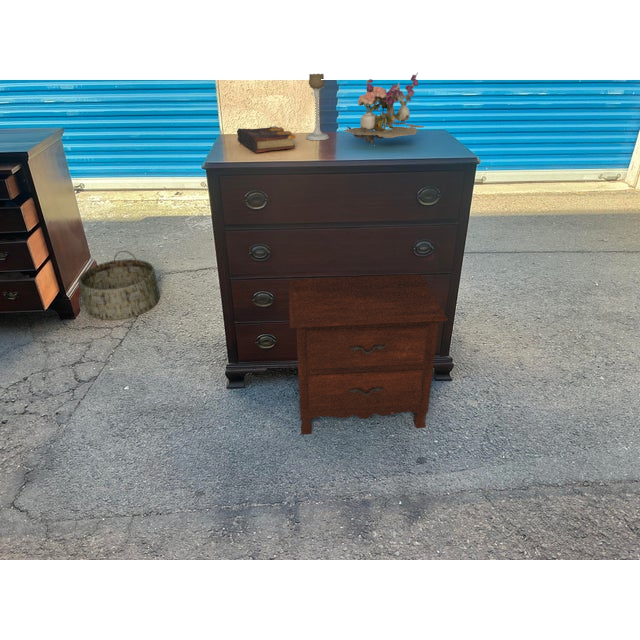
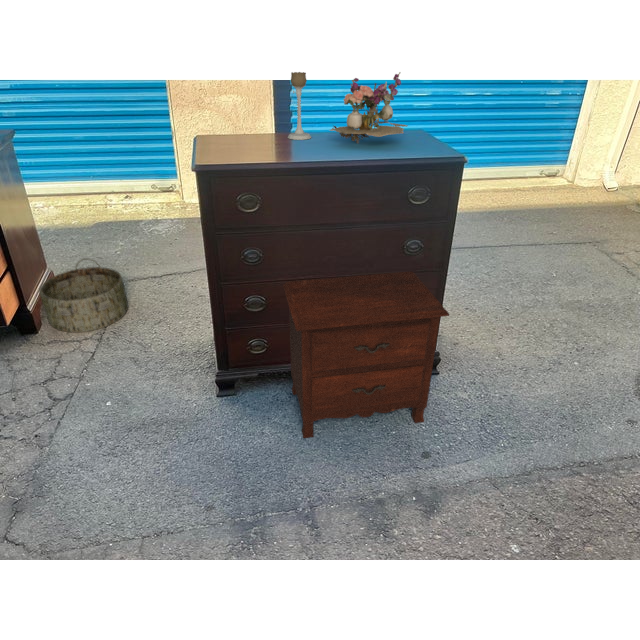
book: present [237,126,296,153] -> none [219,125,284,153]

